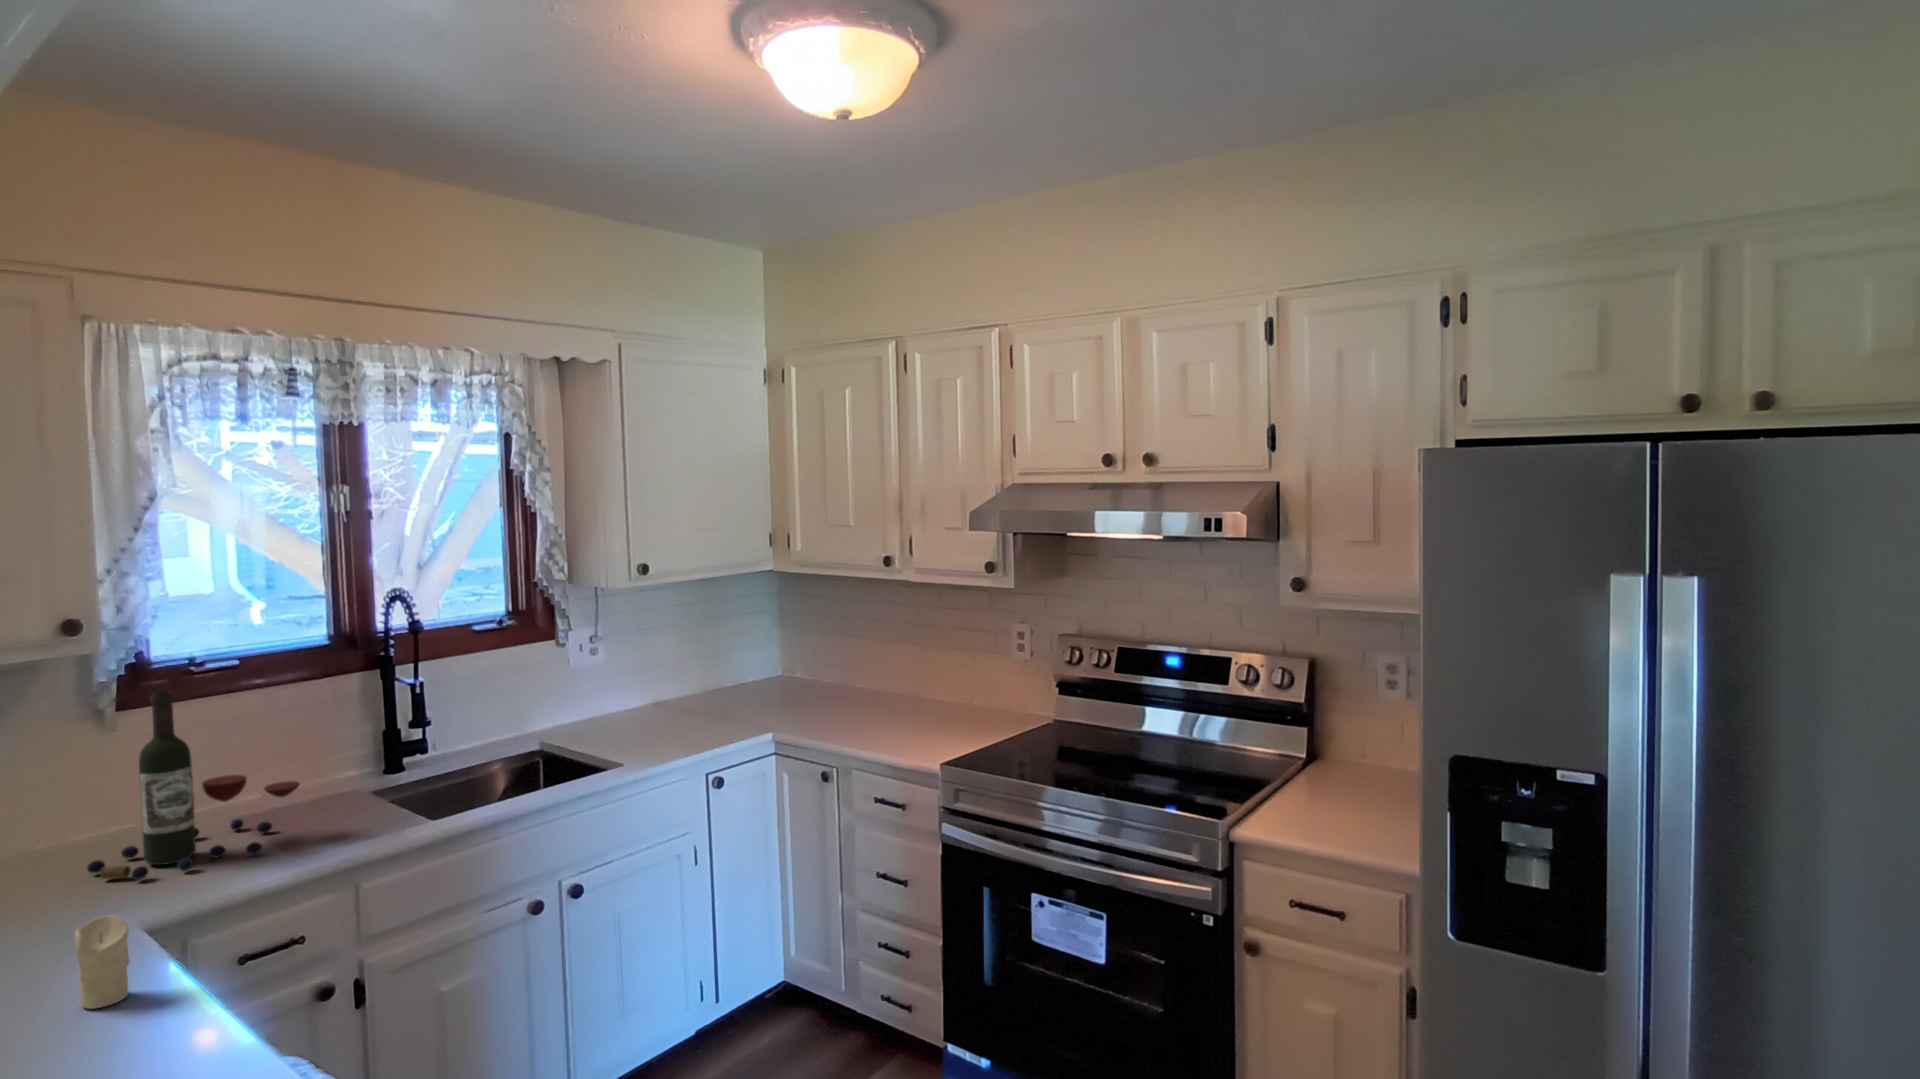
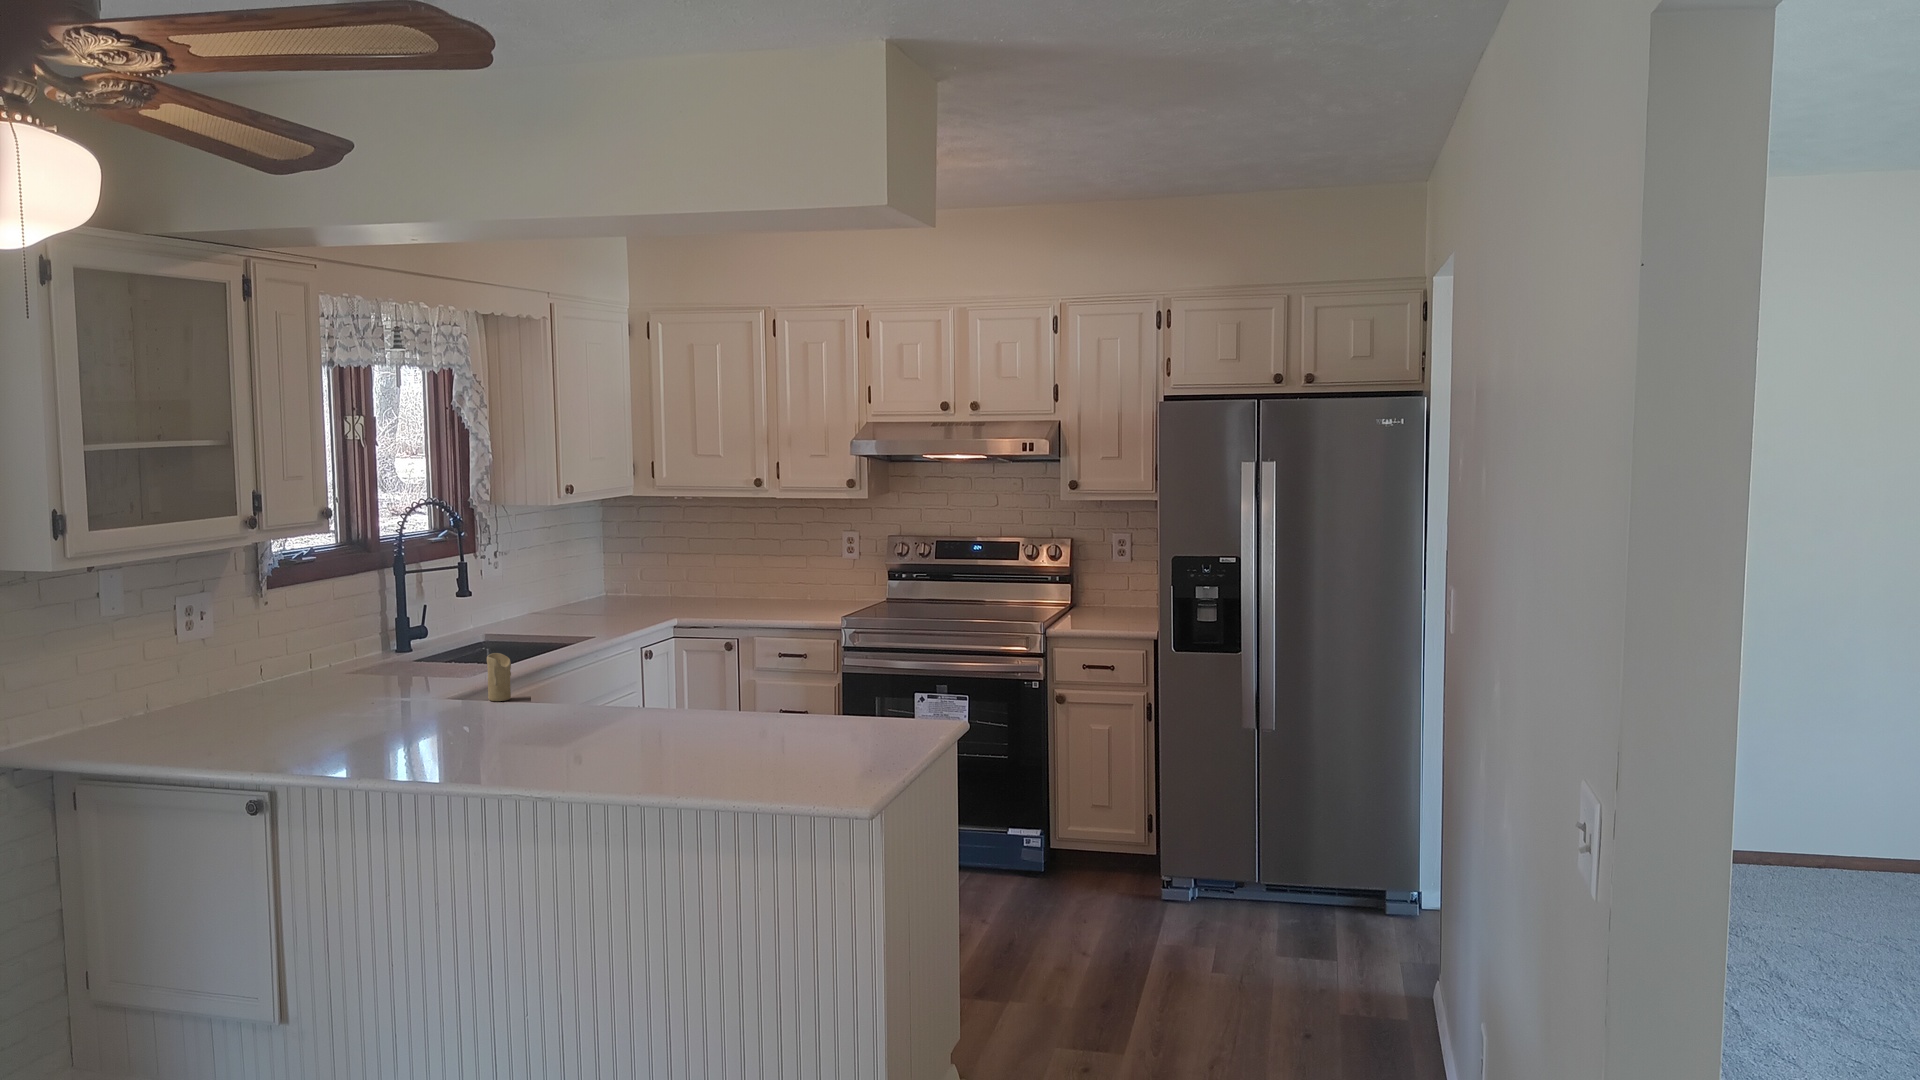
wine bottle: present [87,691,300,880] -> none [334,554,446,678]

